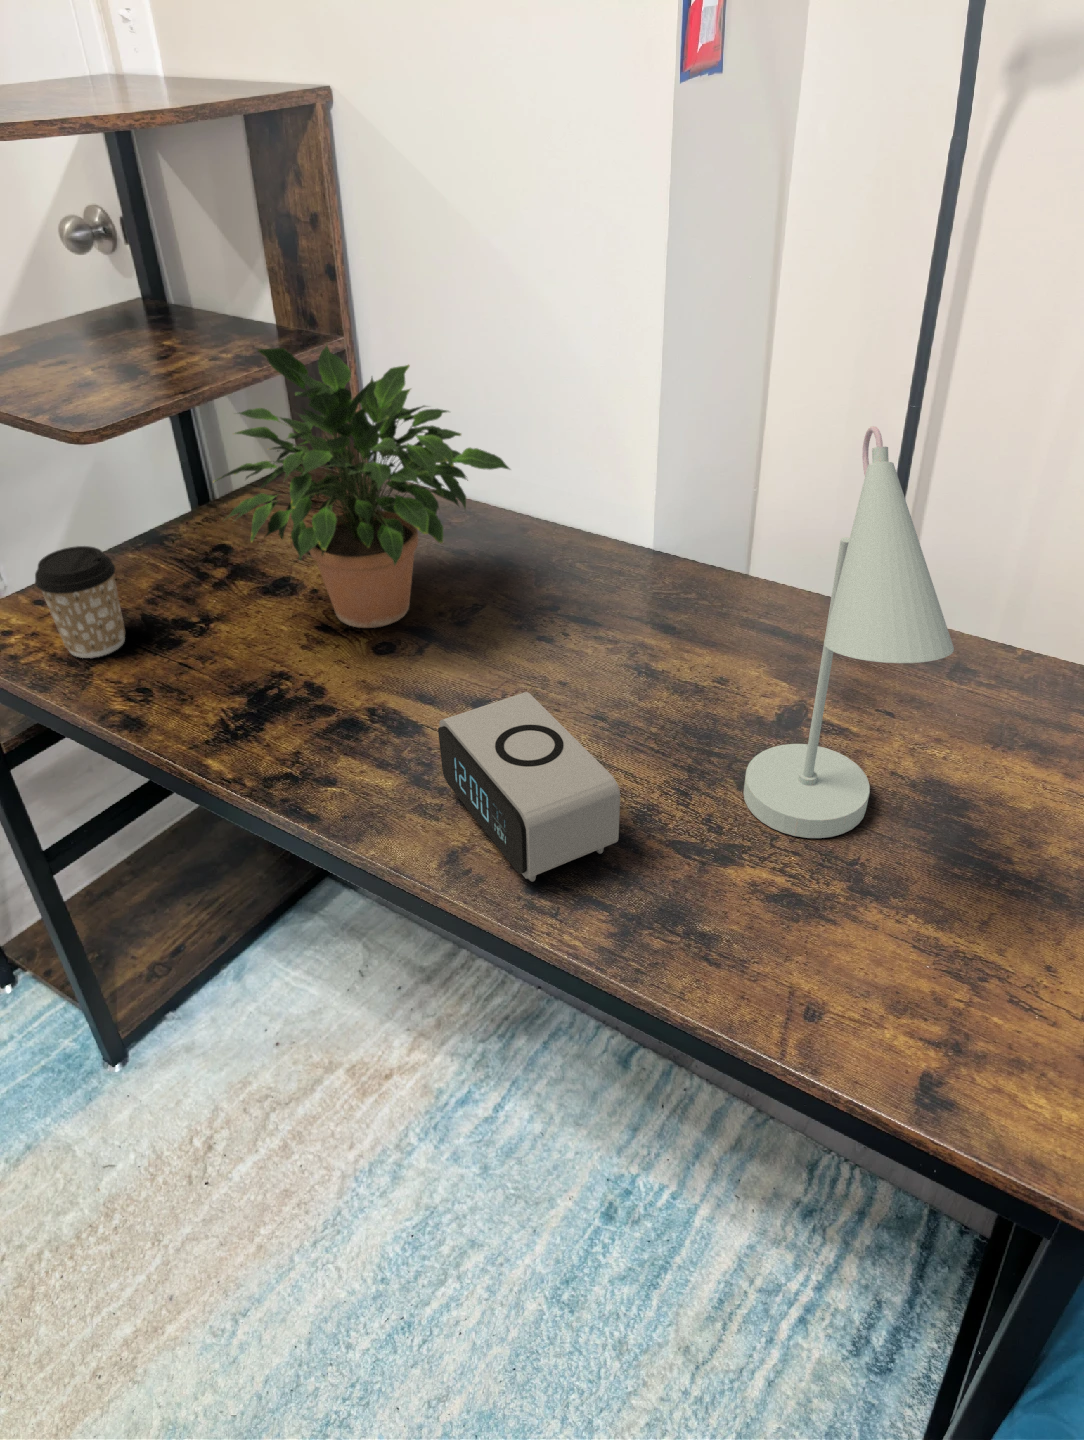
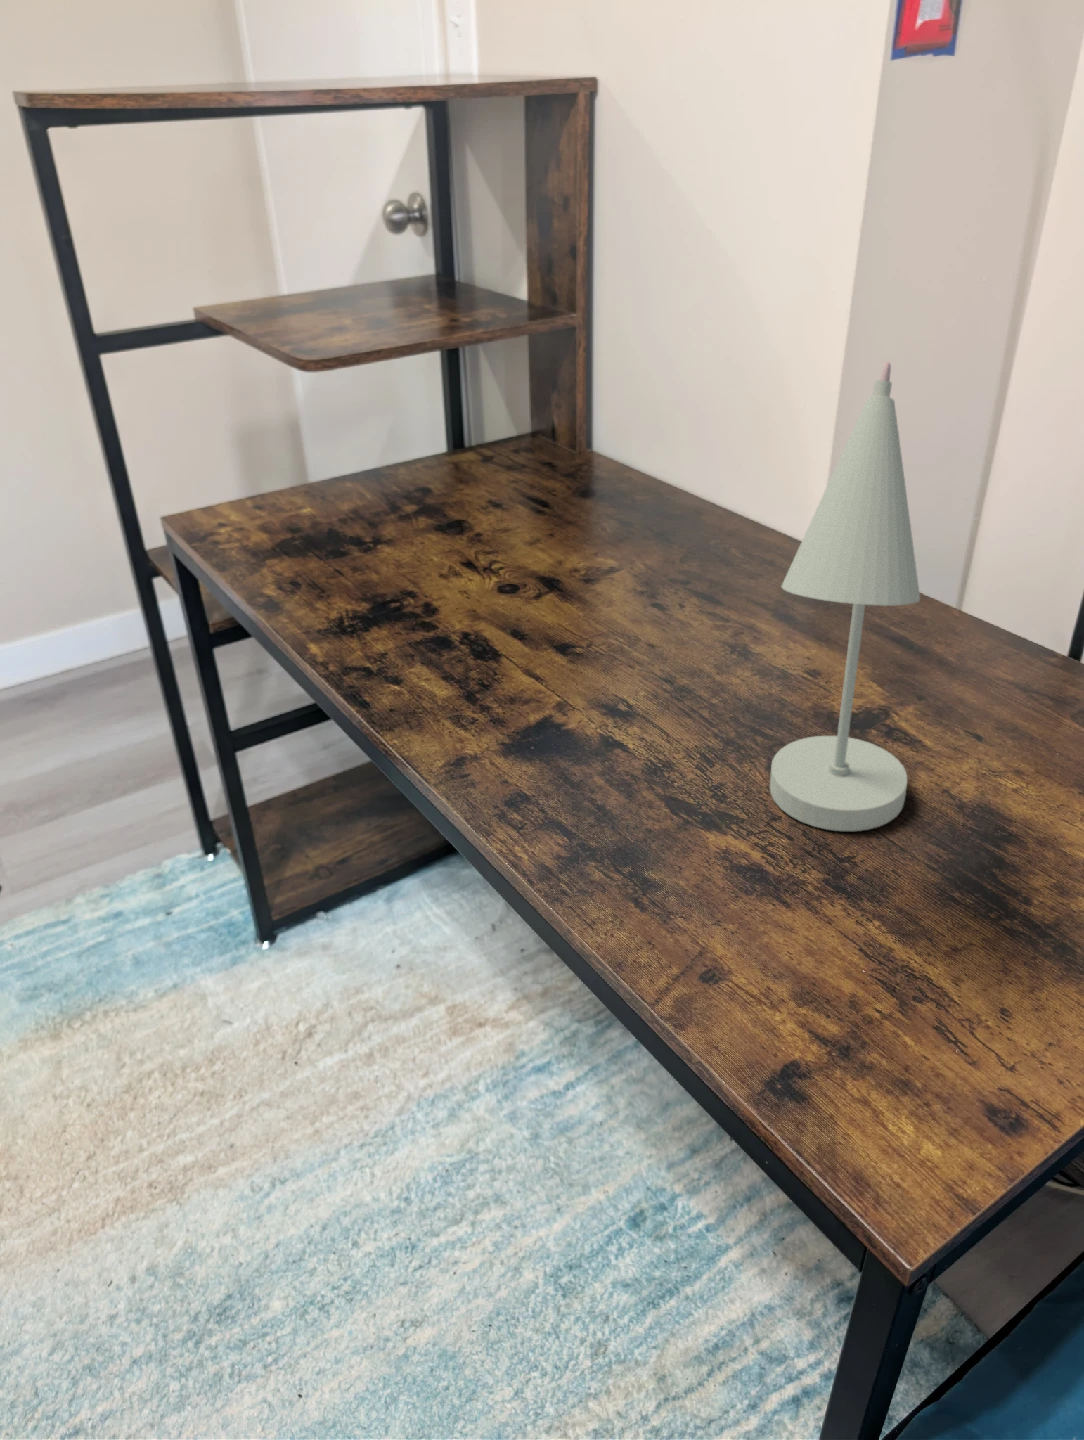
potted plant: present [214,345,510,628] -> none [393,303,661,579]
coffee cup: present [35,546,125,658] -> none [246,470,316,567]
alarm clock: present [438,692,620,882] -> none [485,632,609,801]

